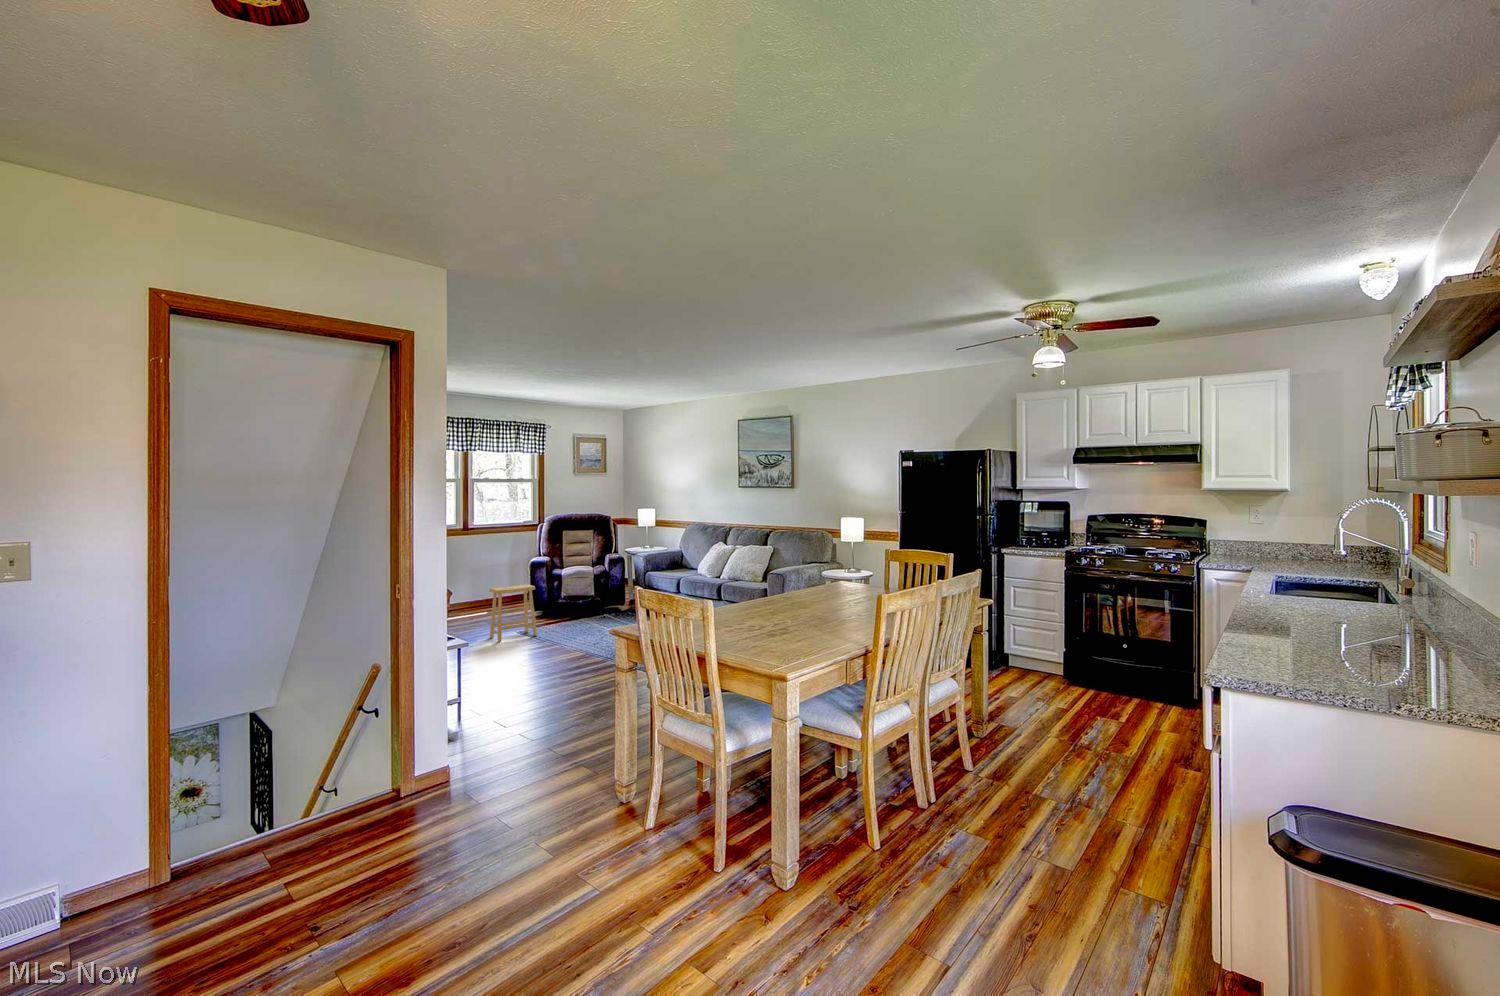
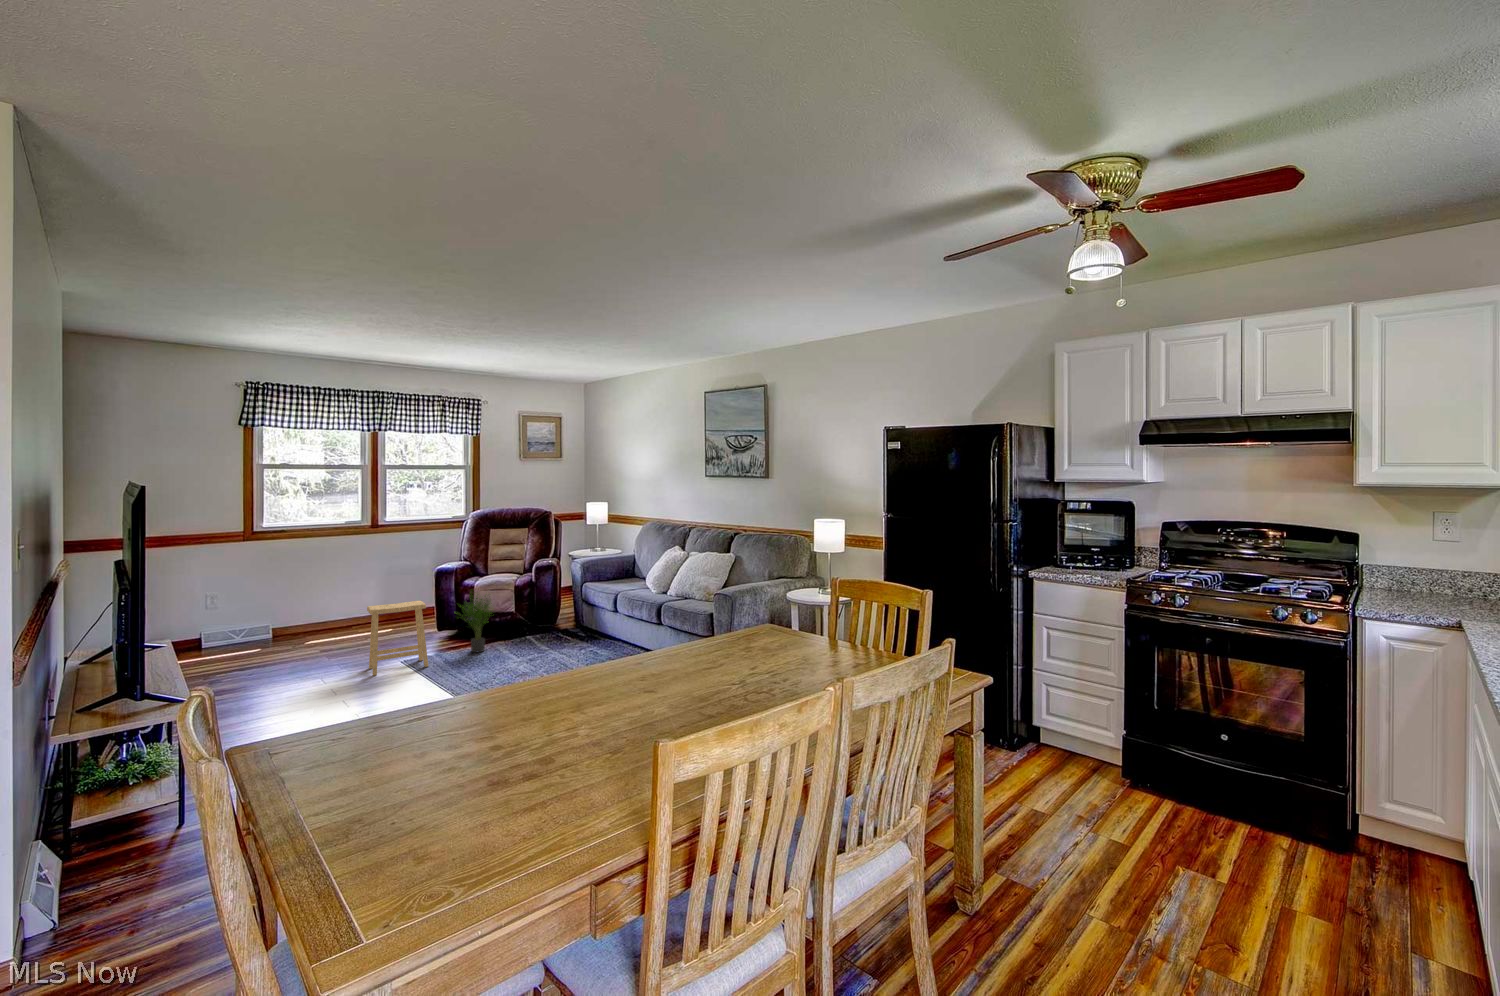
potted plant: none [545,575,583,626] -> present [463,593,492,652]

